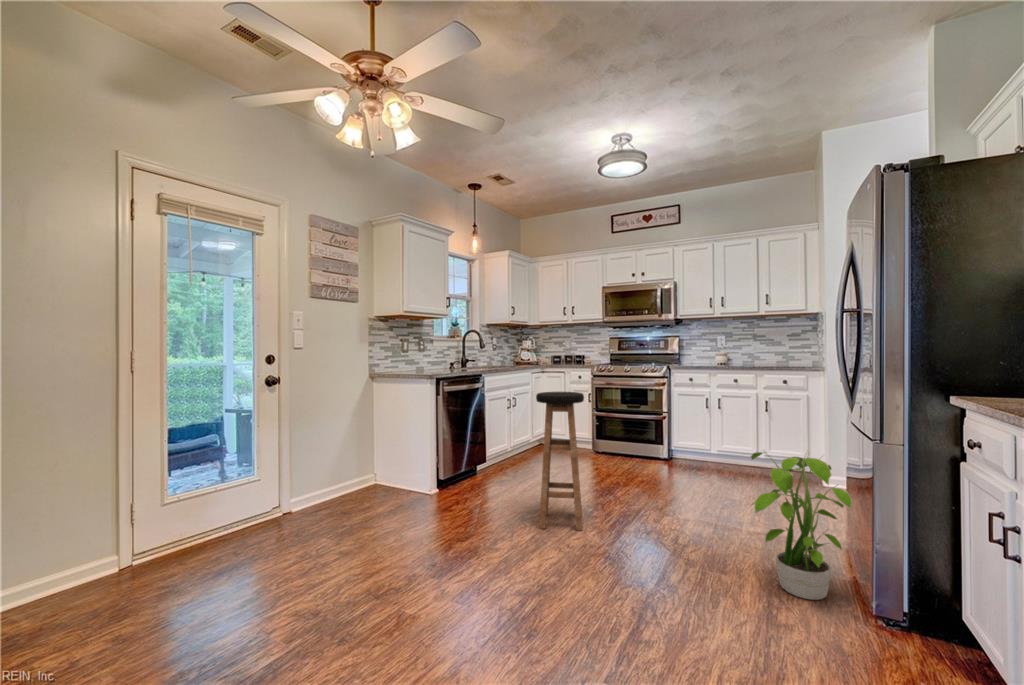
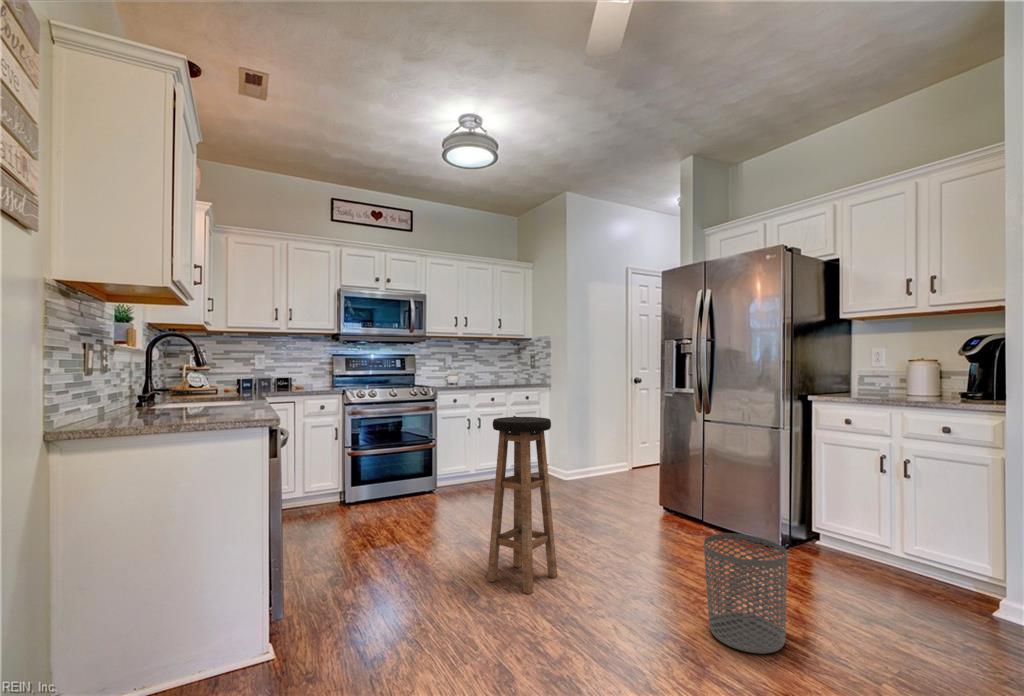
potted plant: present [751,450,852,600] -> none [681,440,753,548]
waste bin: none [533,519,609,643] -> present [704,533,787,654]

